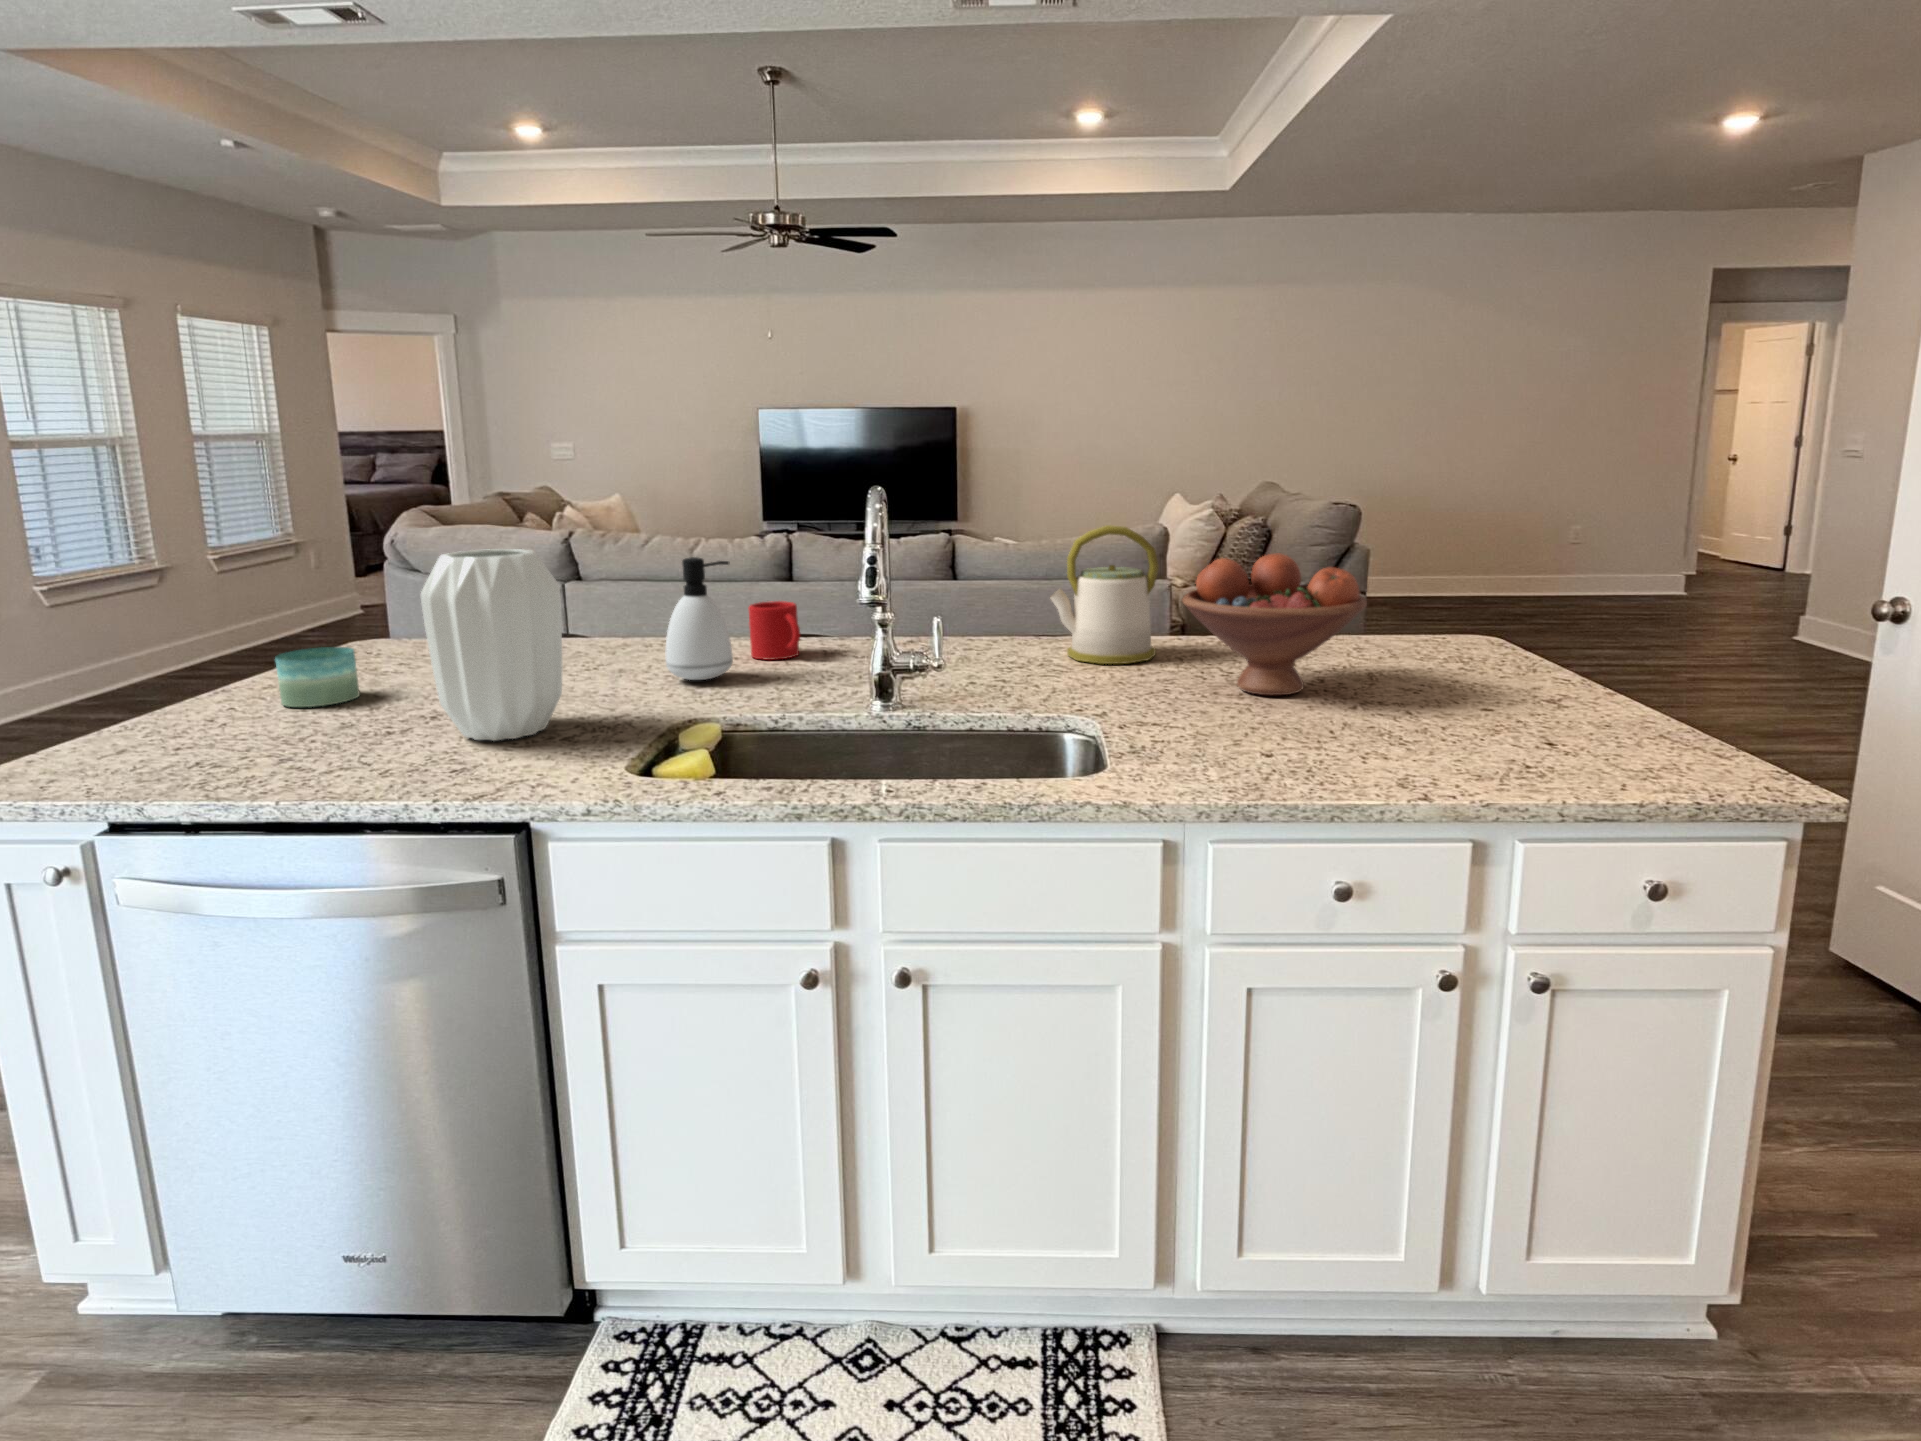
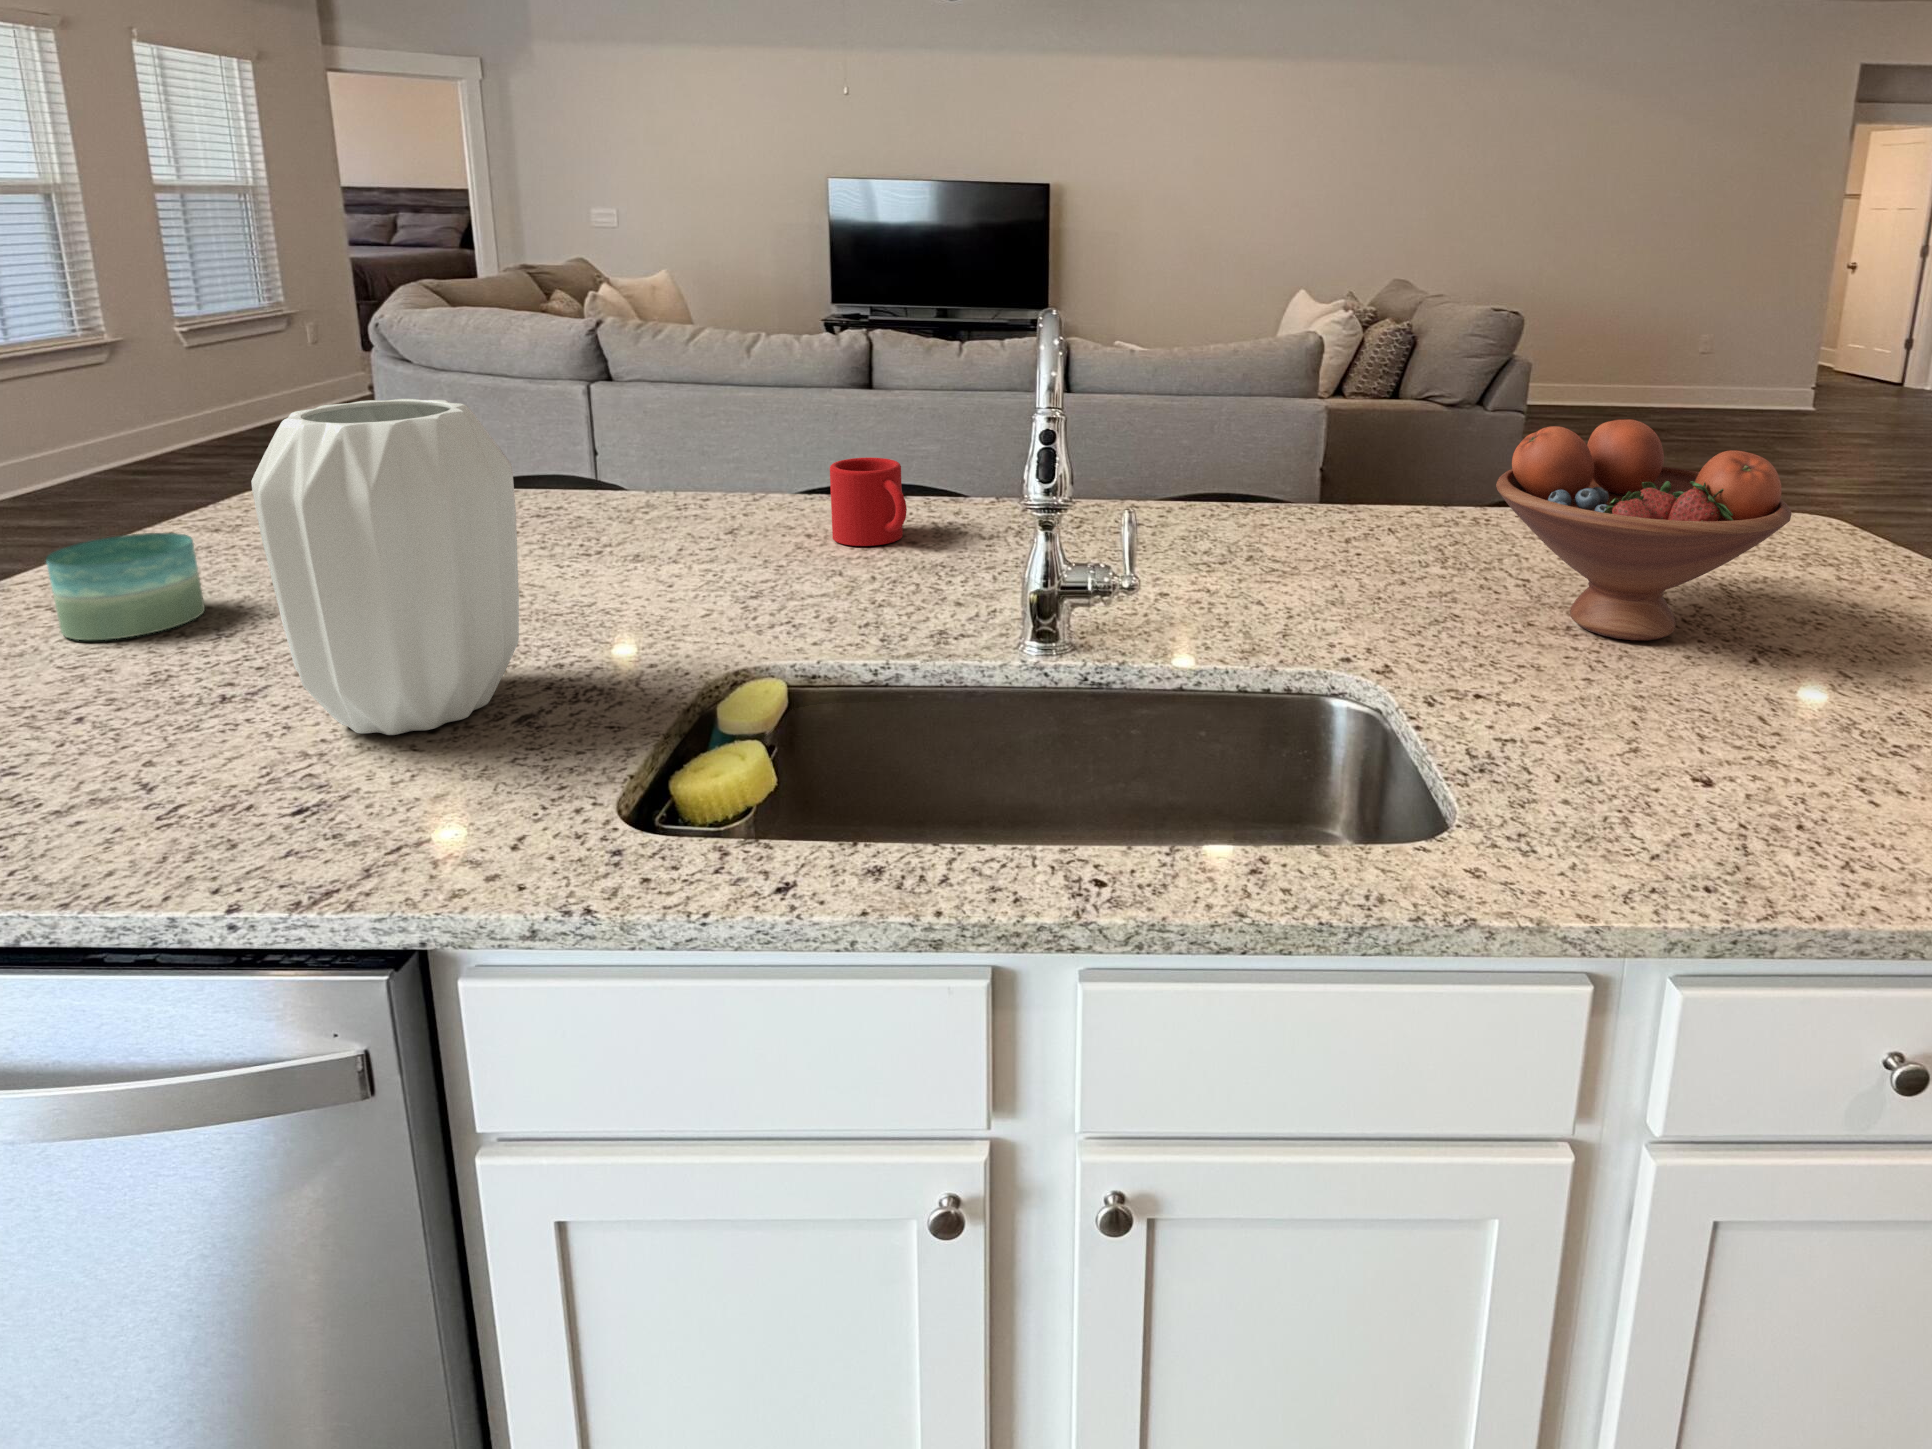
kettle: present [1050,525,1159,664] -> none [1269,363,1430,566]
soap dispenser: present [666,557,733,680] -> none [703,402,806,589]

